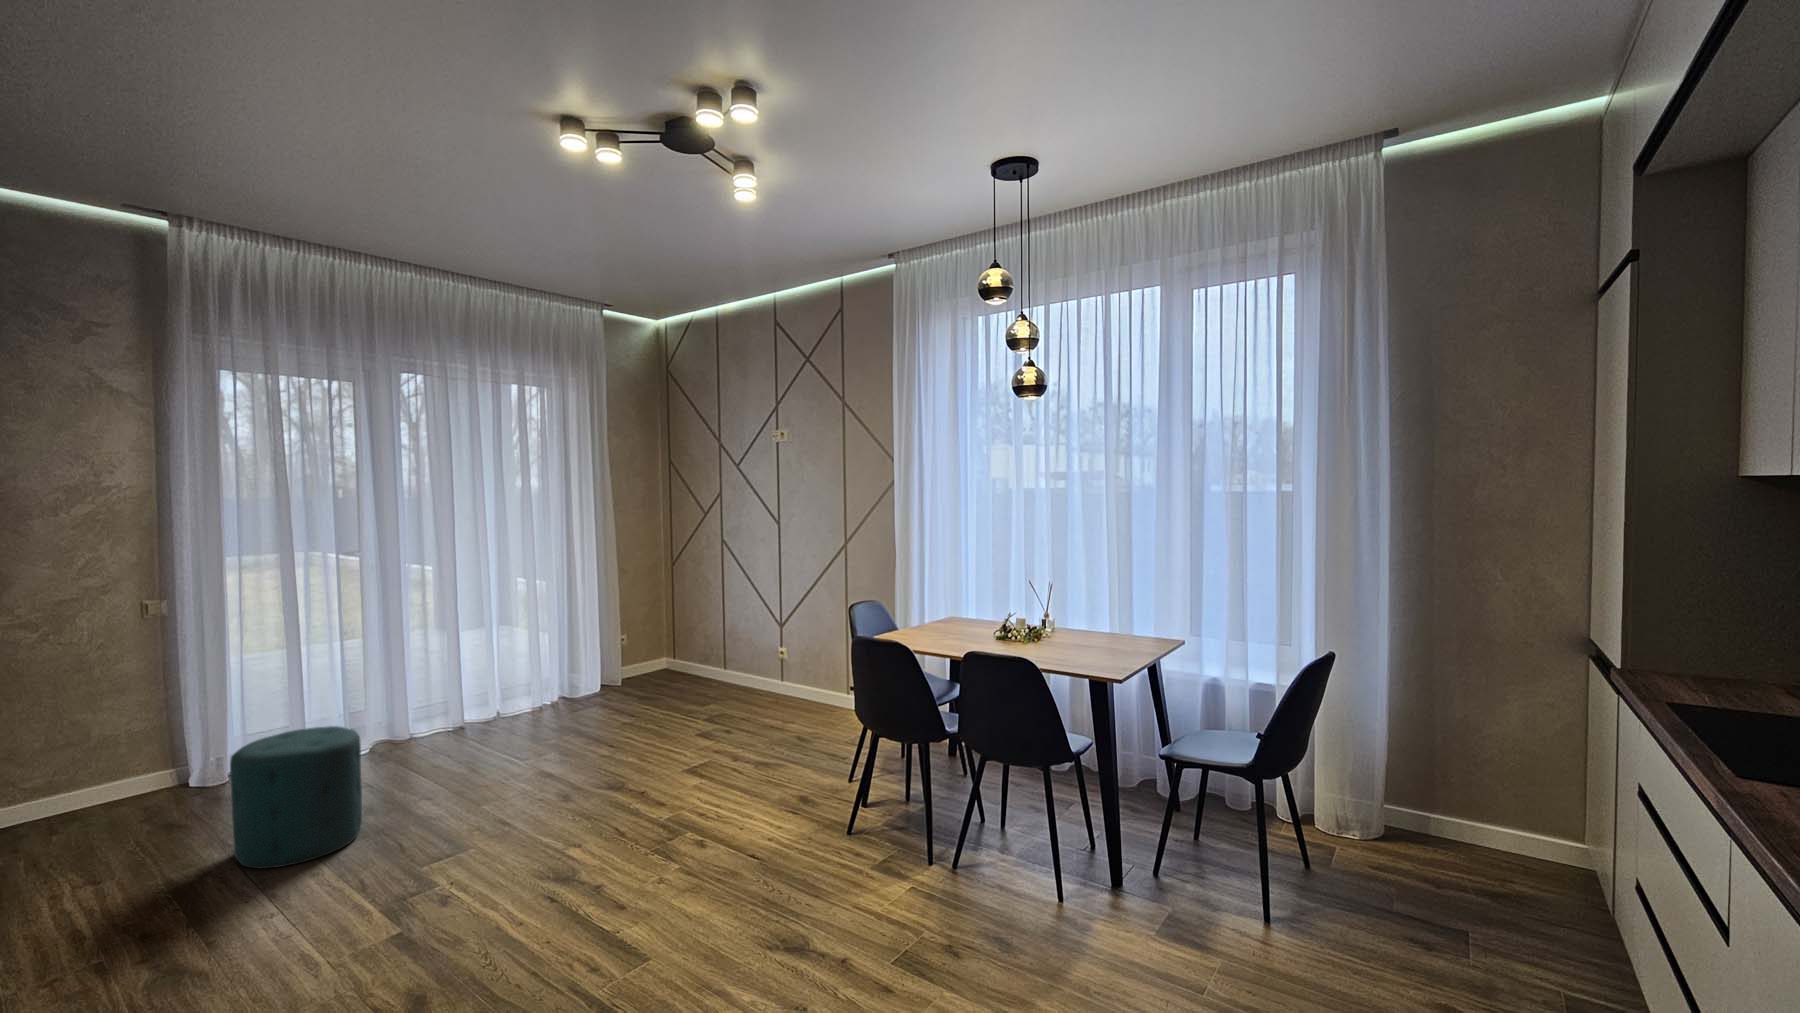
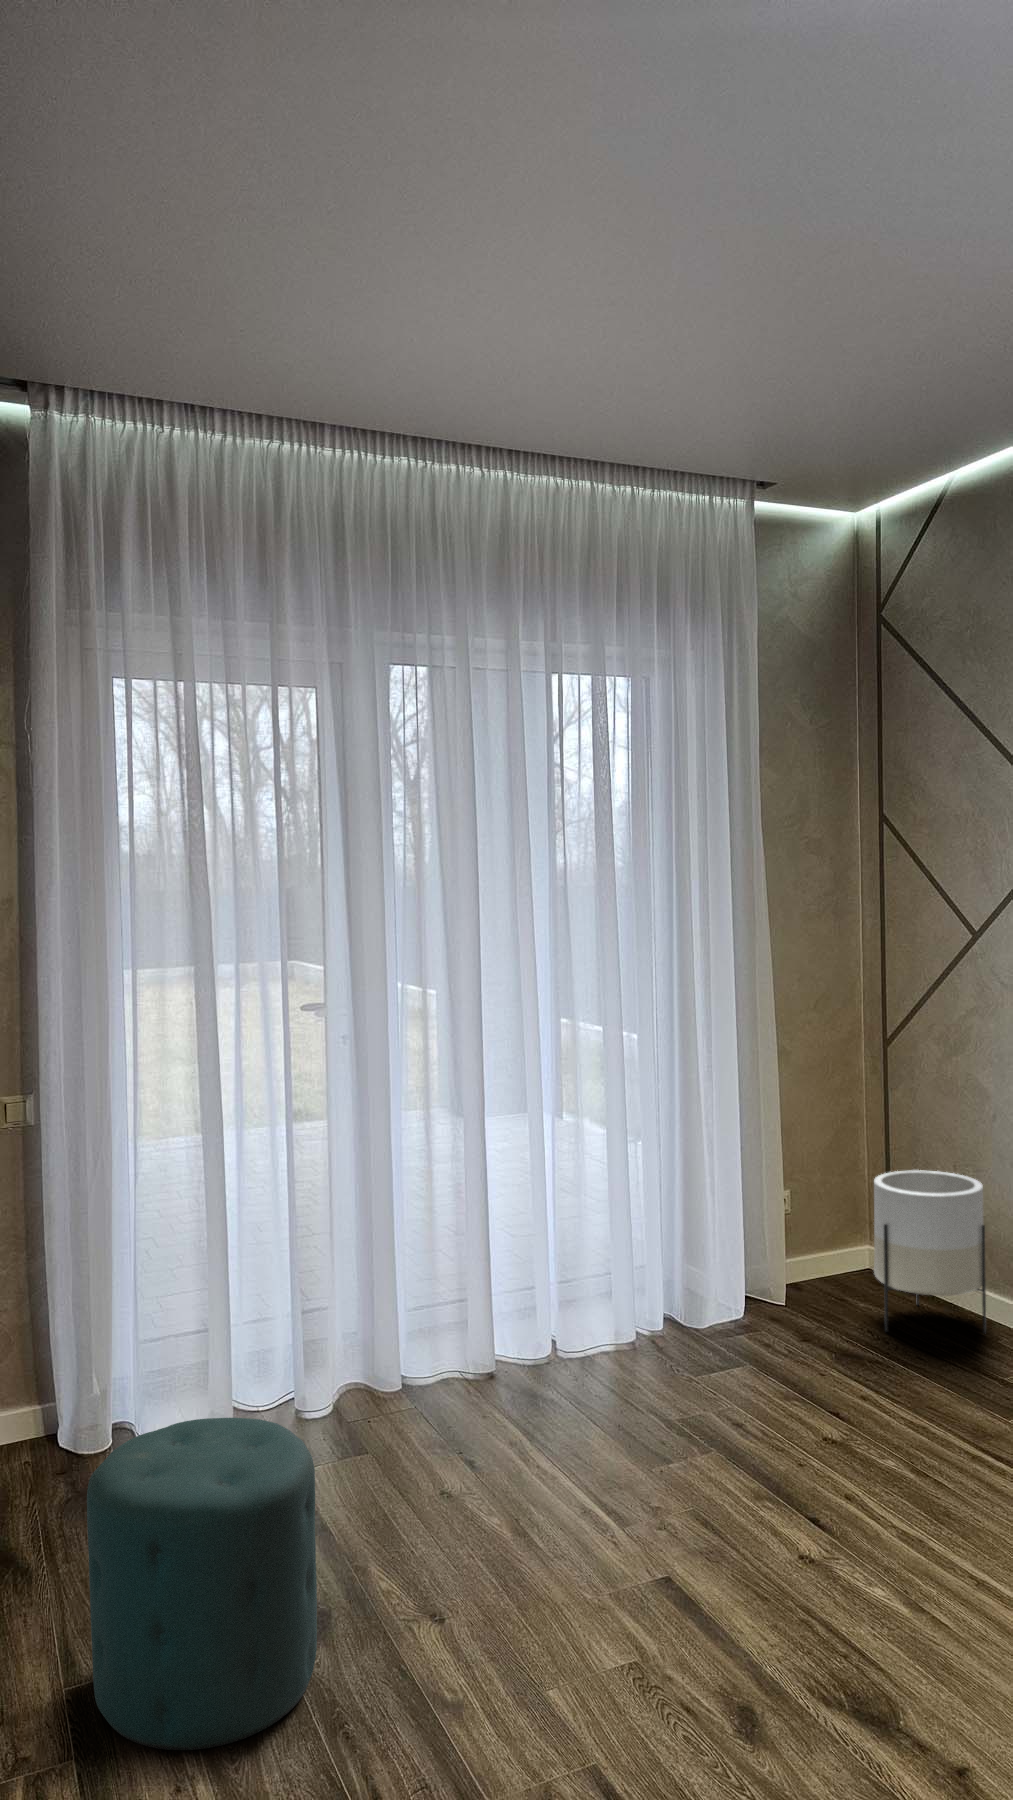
planter: none [662,616,711,688] -> present [874,1170,986,1333]

